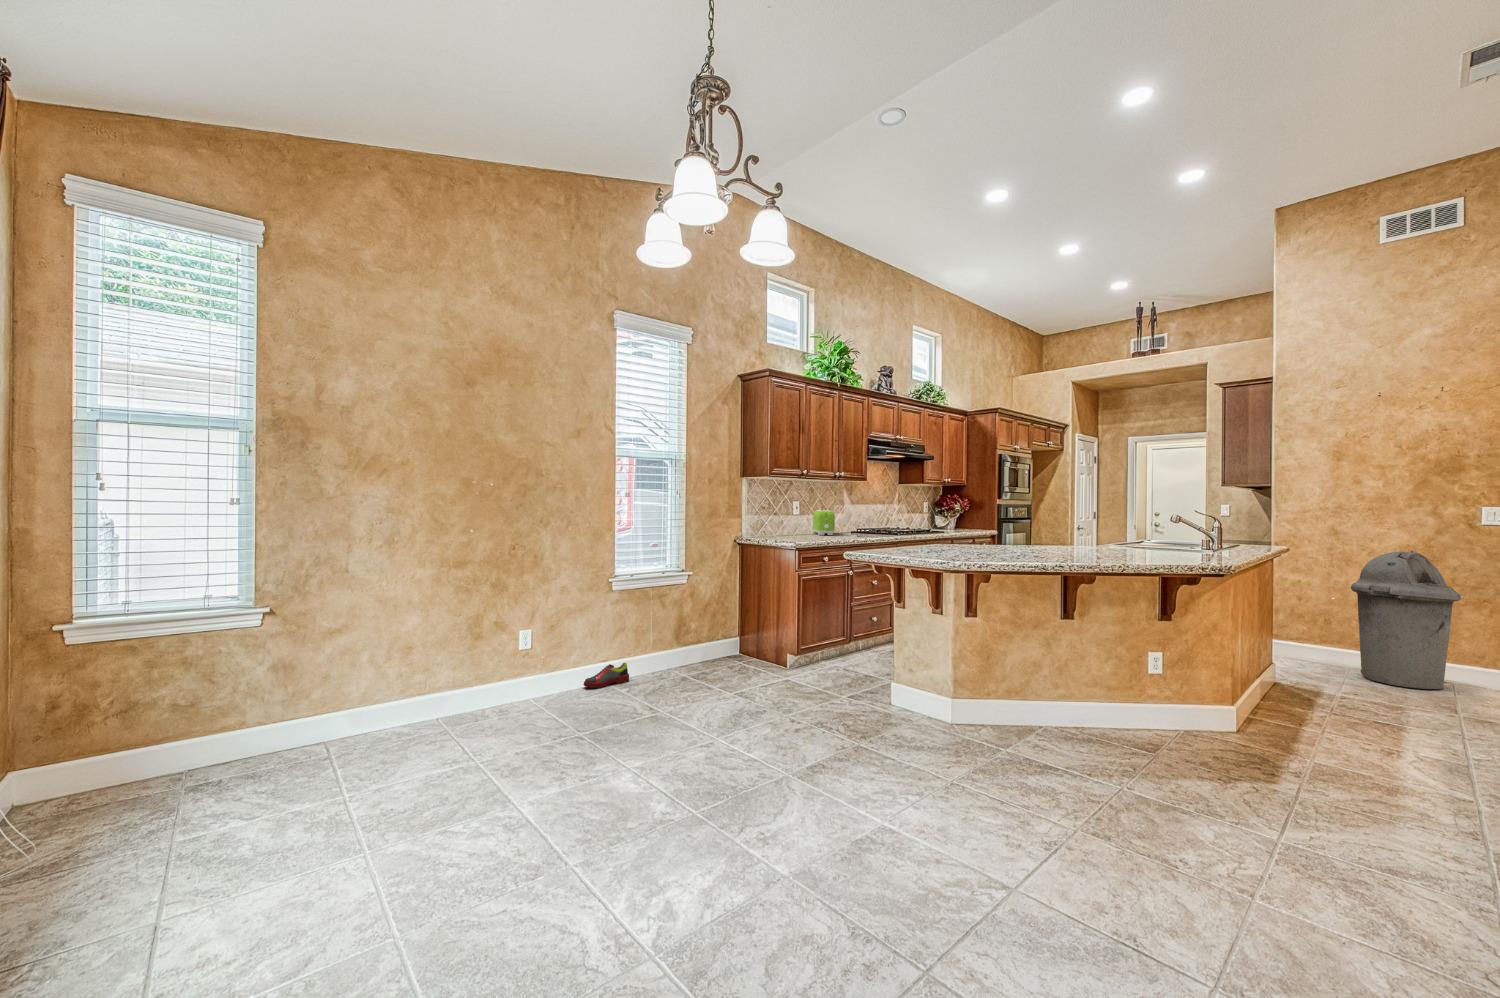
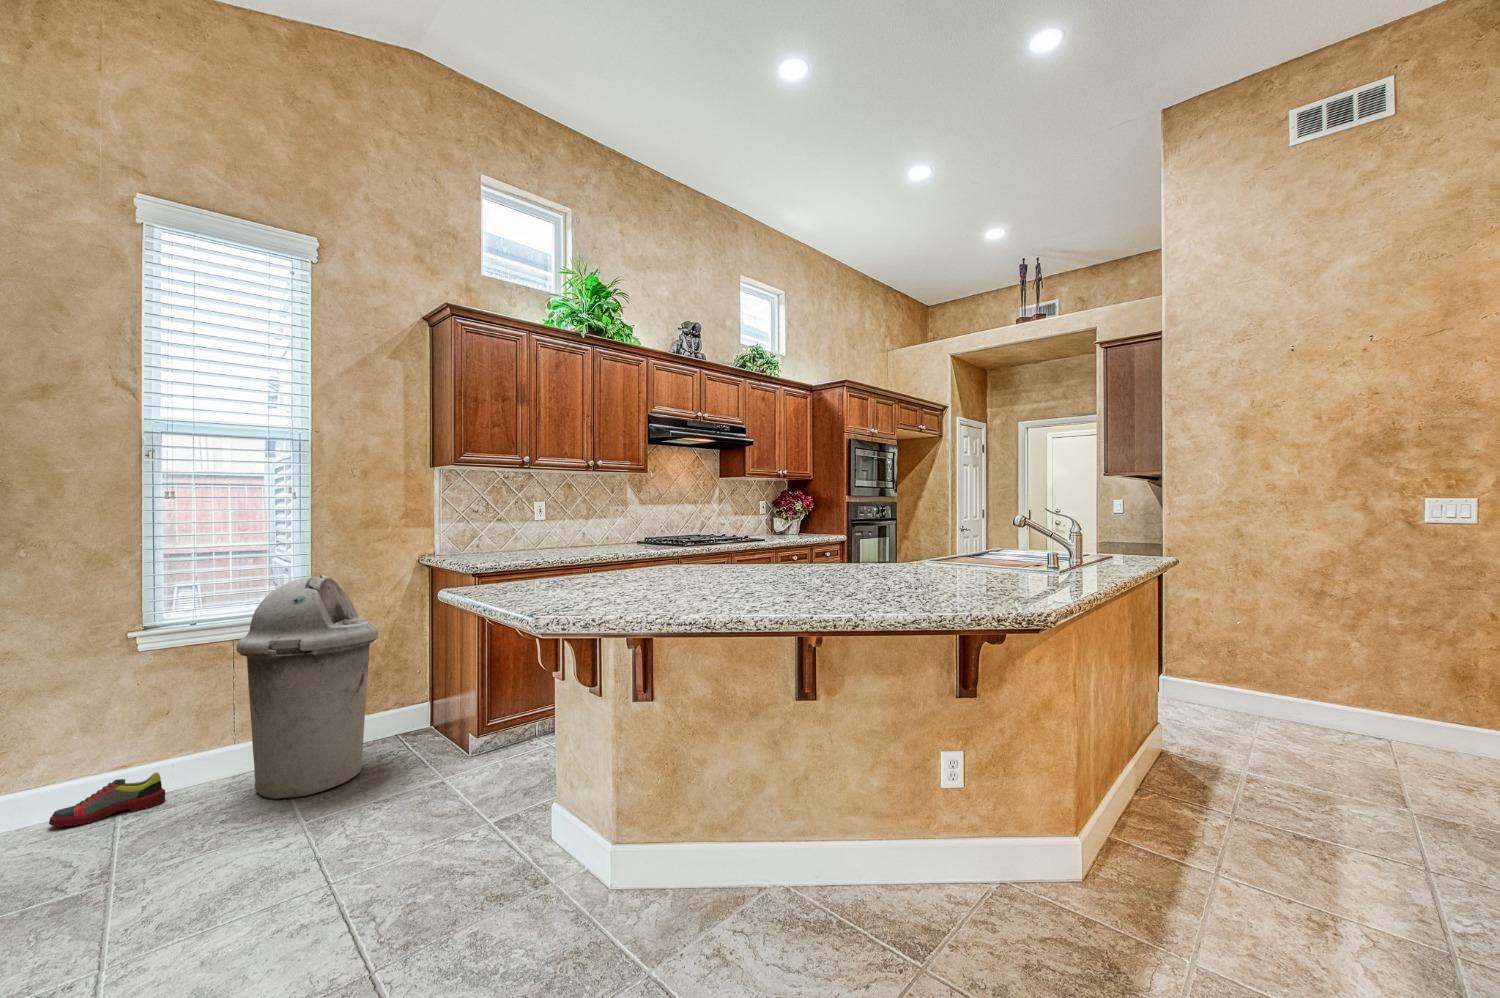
toaster: present [813,510,835,535] -> none [560,514,592,550]
trash can: present [1351,551,1461,689] -> present [236,574,378,799]

